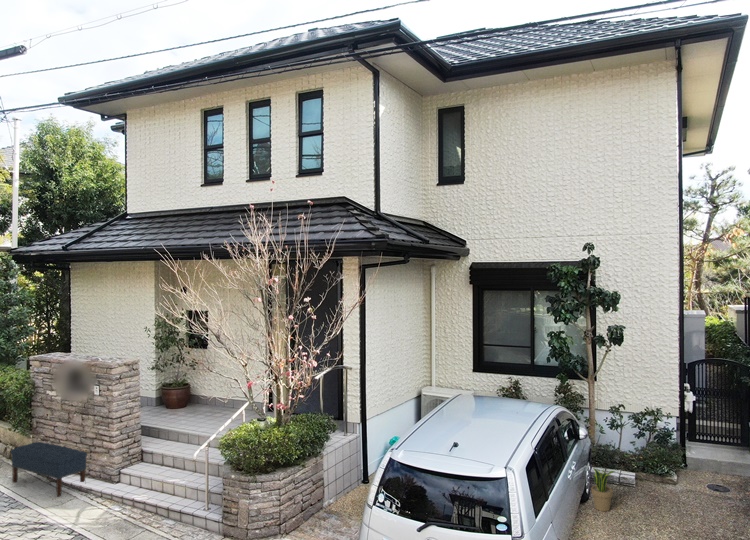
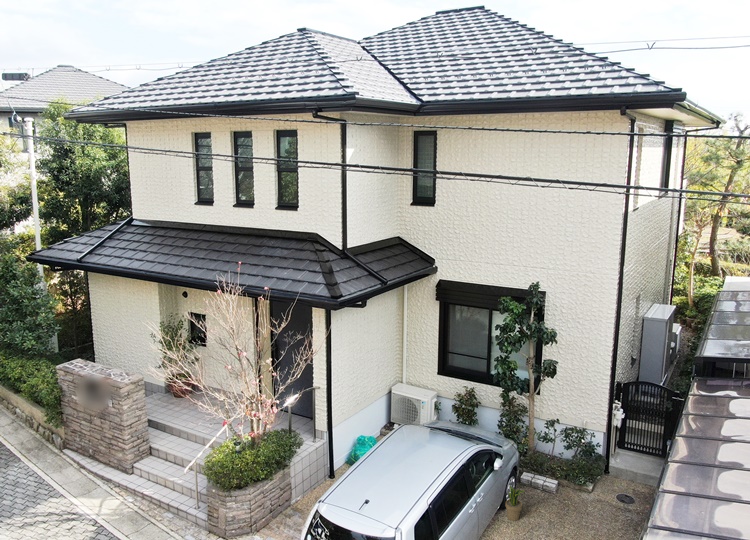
bench: present [11,442,87,496] -> none [47,435,107,485]

